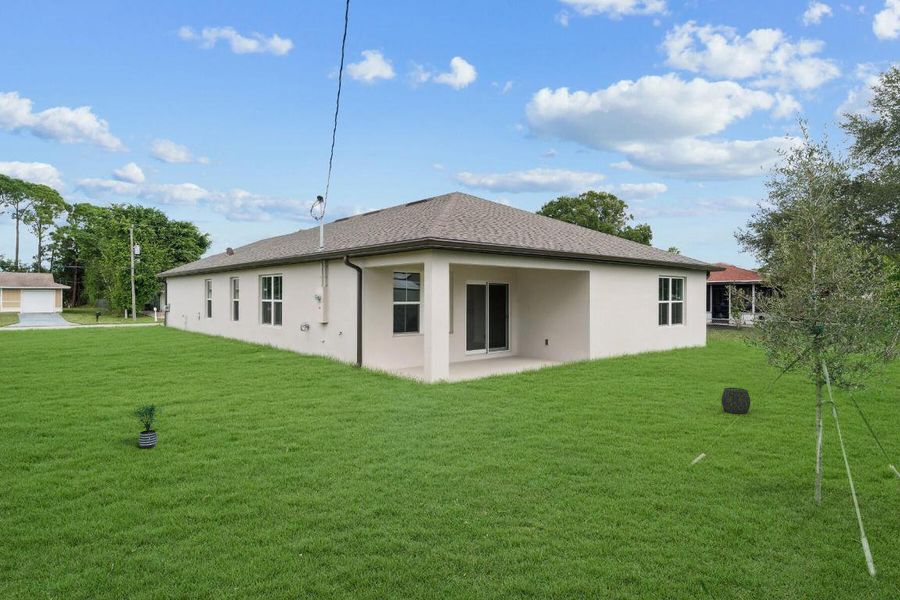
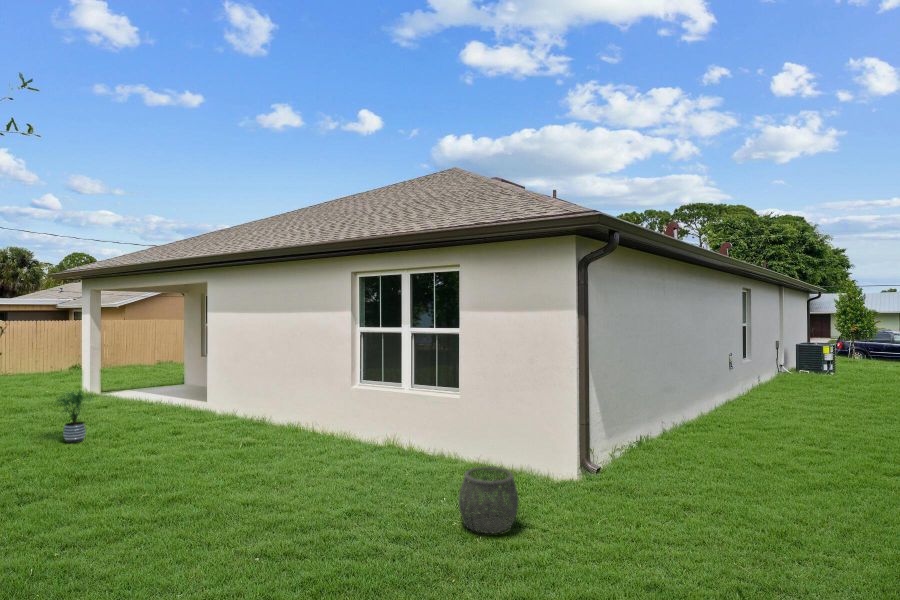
woven basket: present [721,388,751,414] -> present [459,467,519,534]

